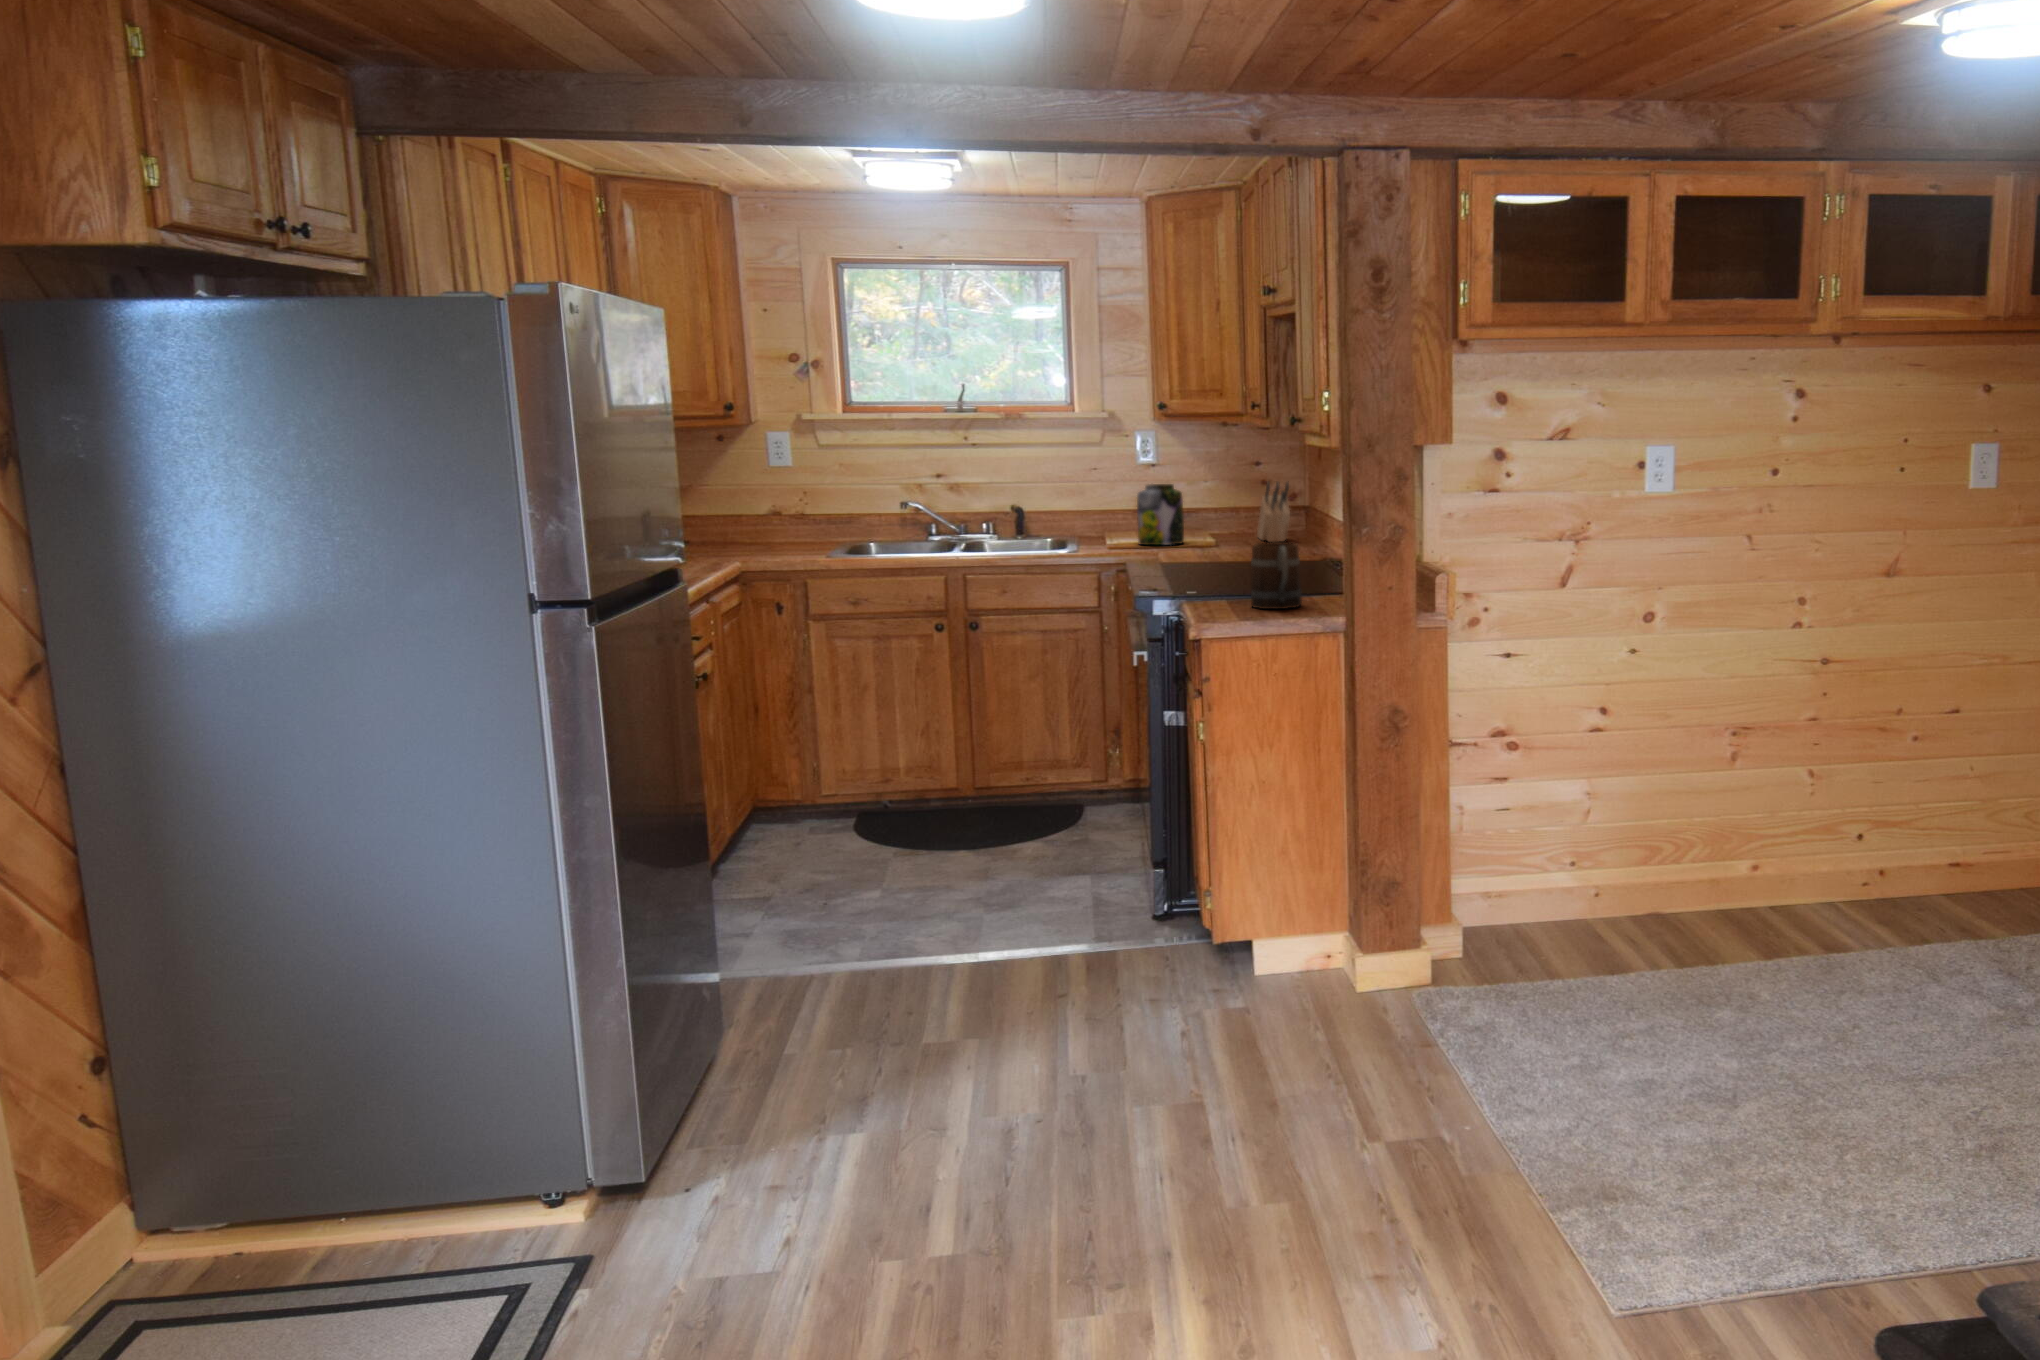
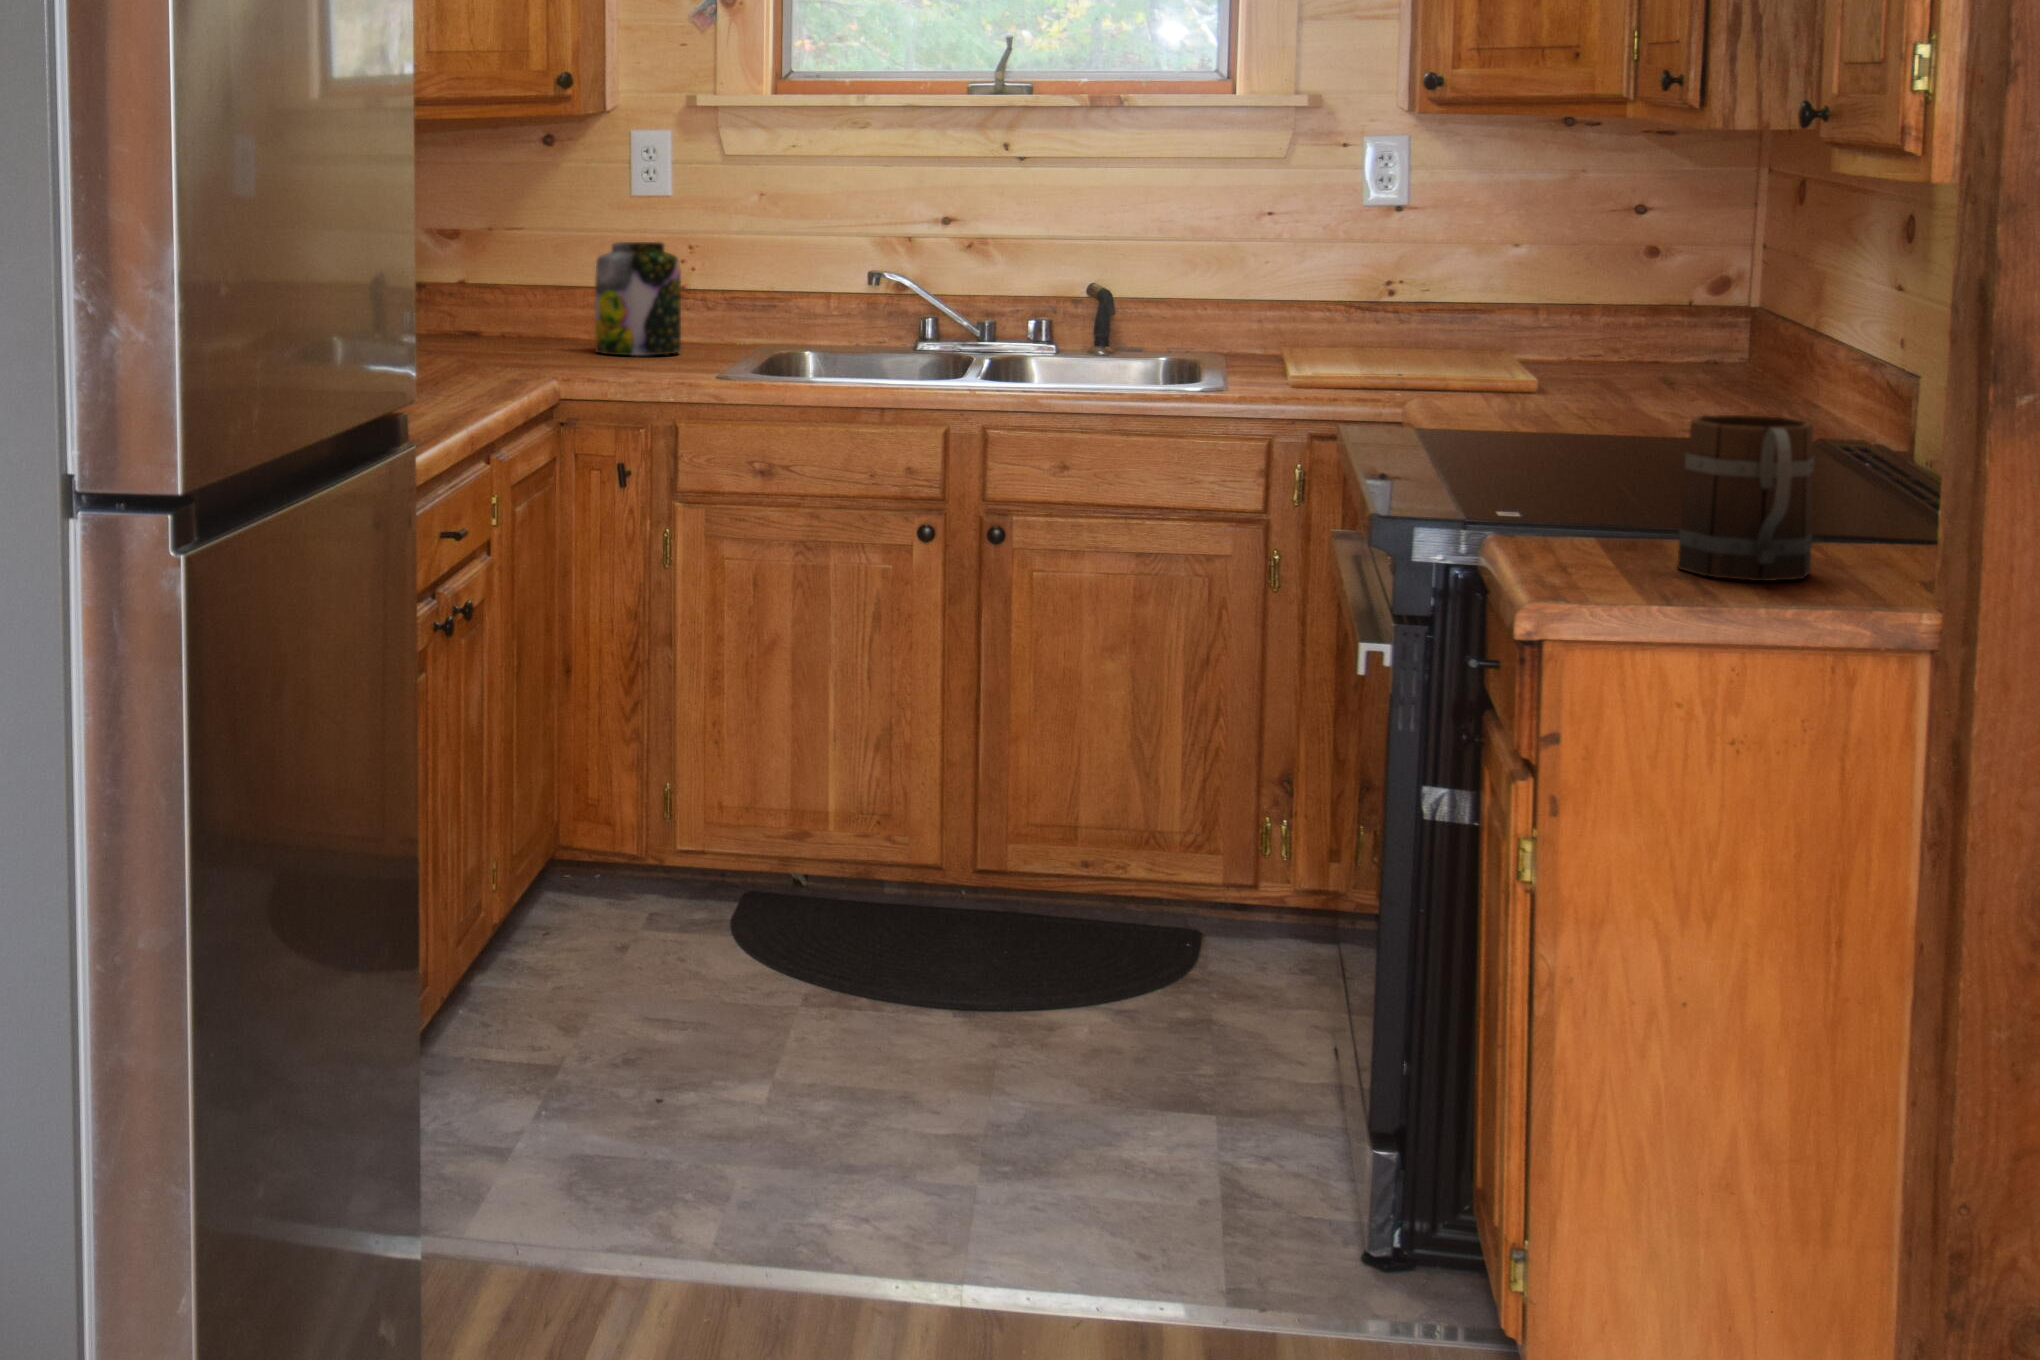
knife block: present [1257,482,1290,542] -> none [1628,256,1721,391]
jar: present [1137,484,1184,545] -> present [595,242,681,356]

